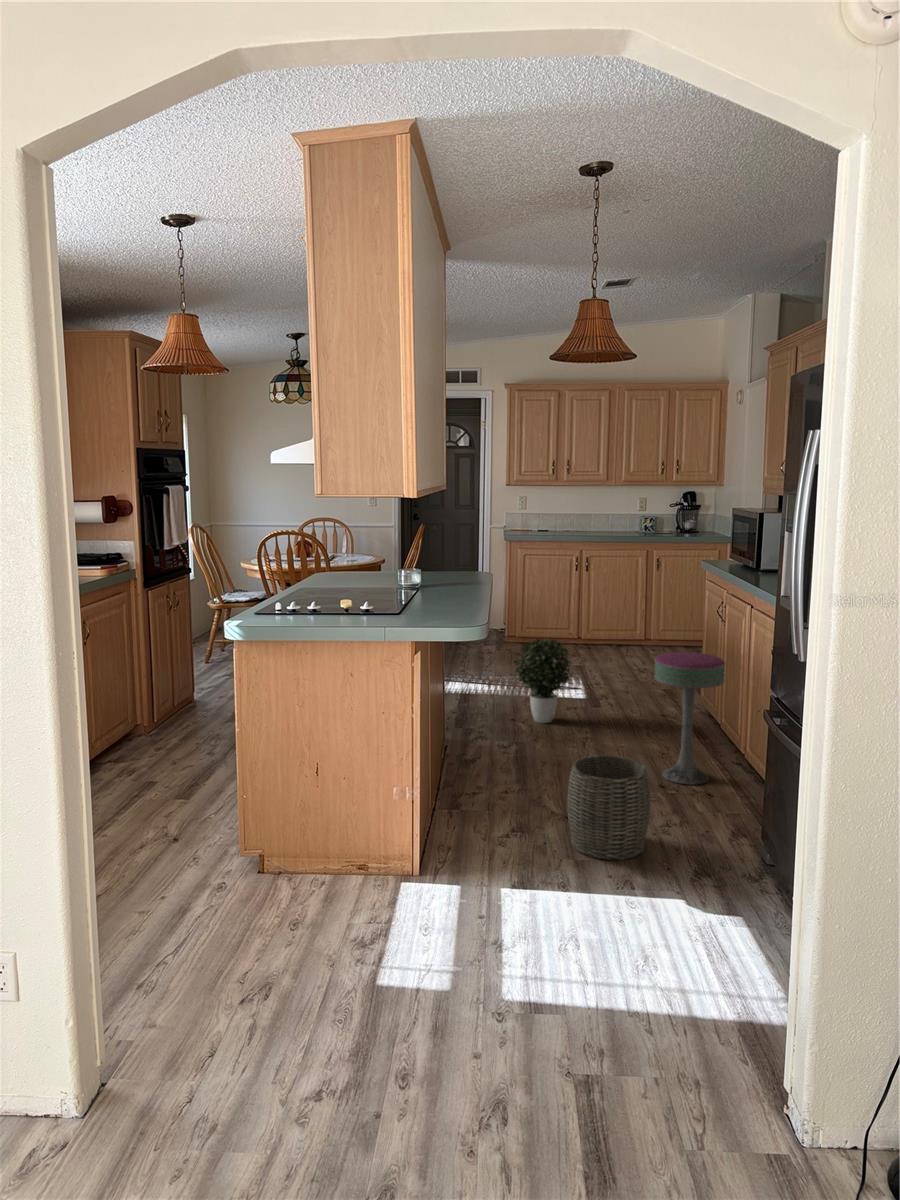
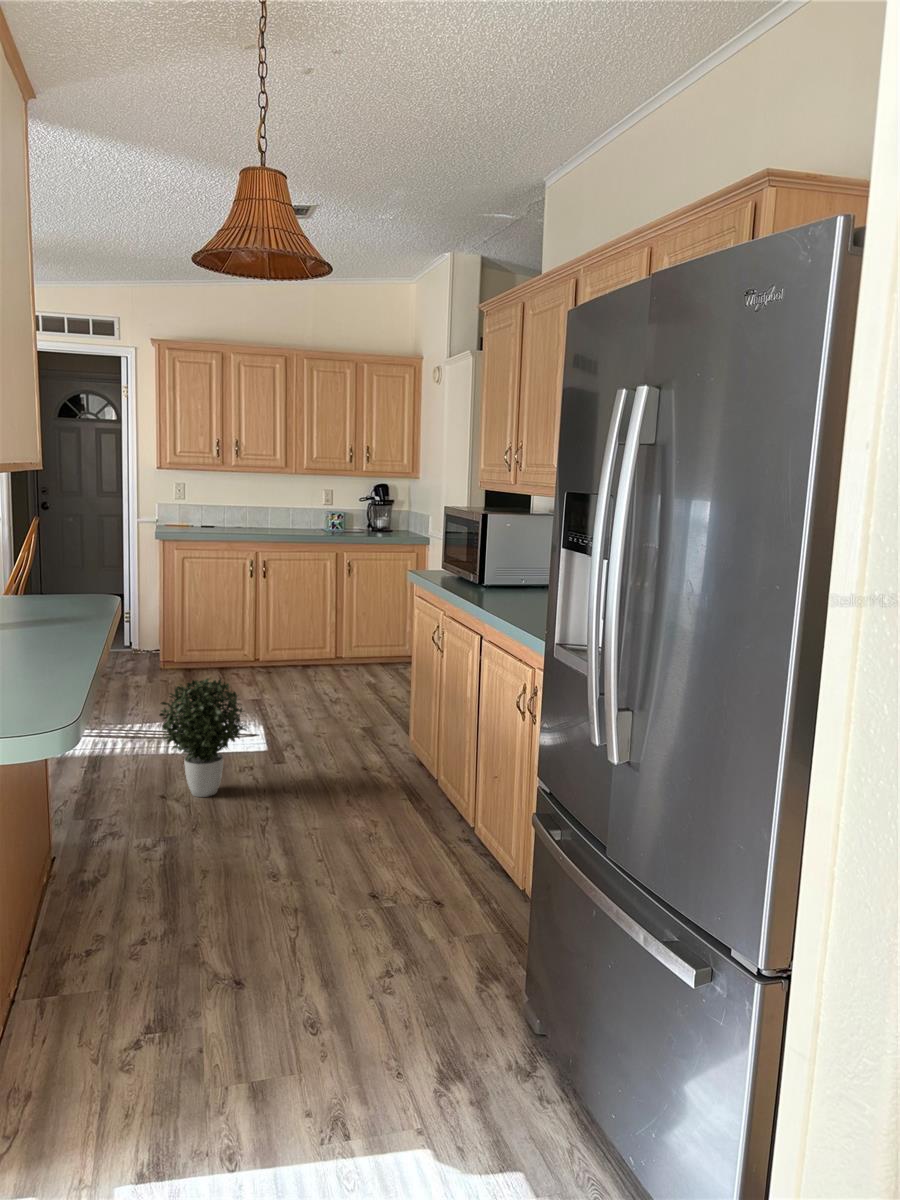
bar stool: present [654,652,725,785] -> none [359,700,453,887]
woven basket: present [567,756,650,860] -> none [232,891,365,1080]

